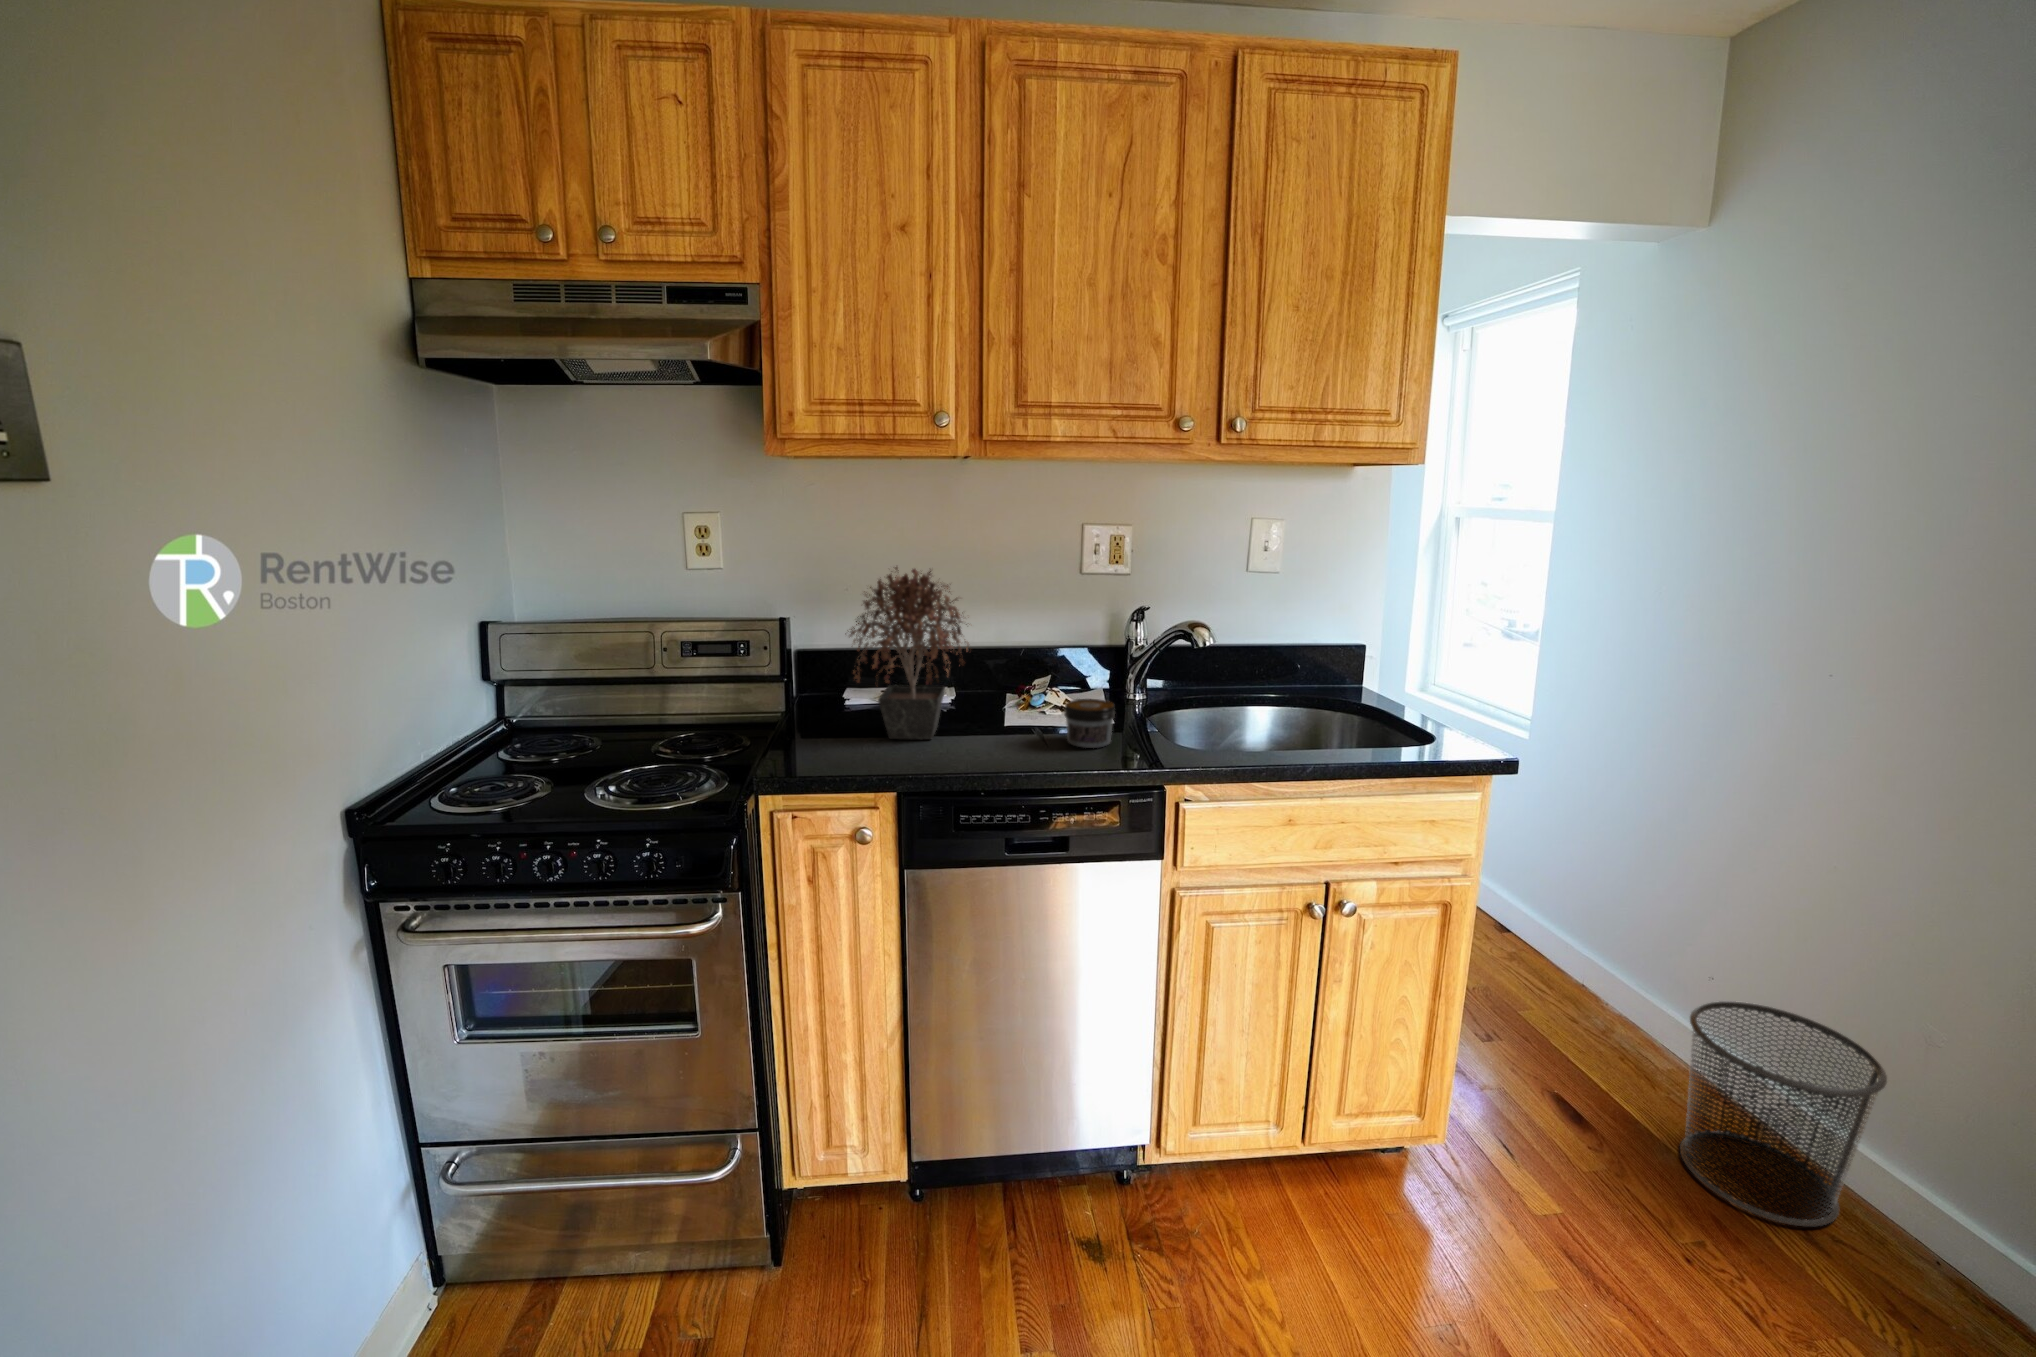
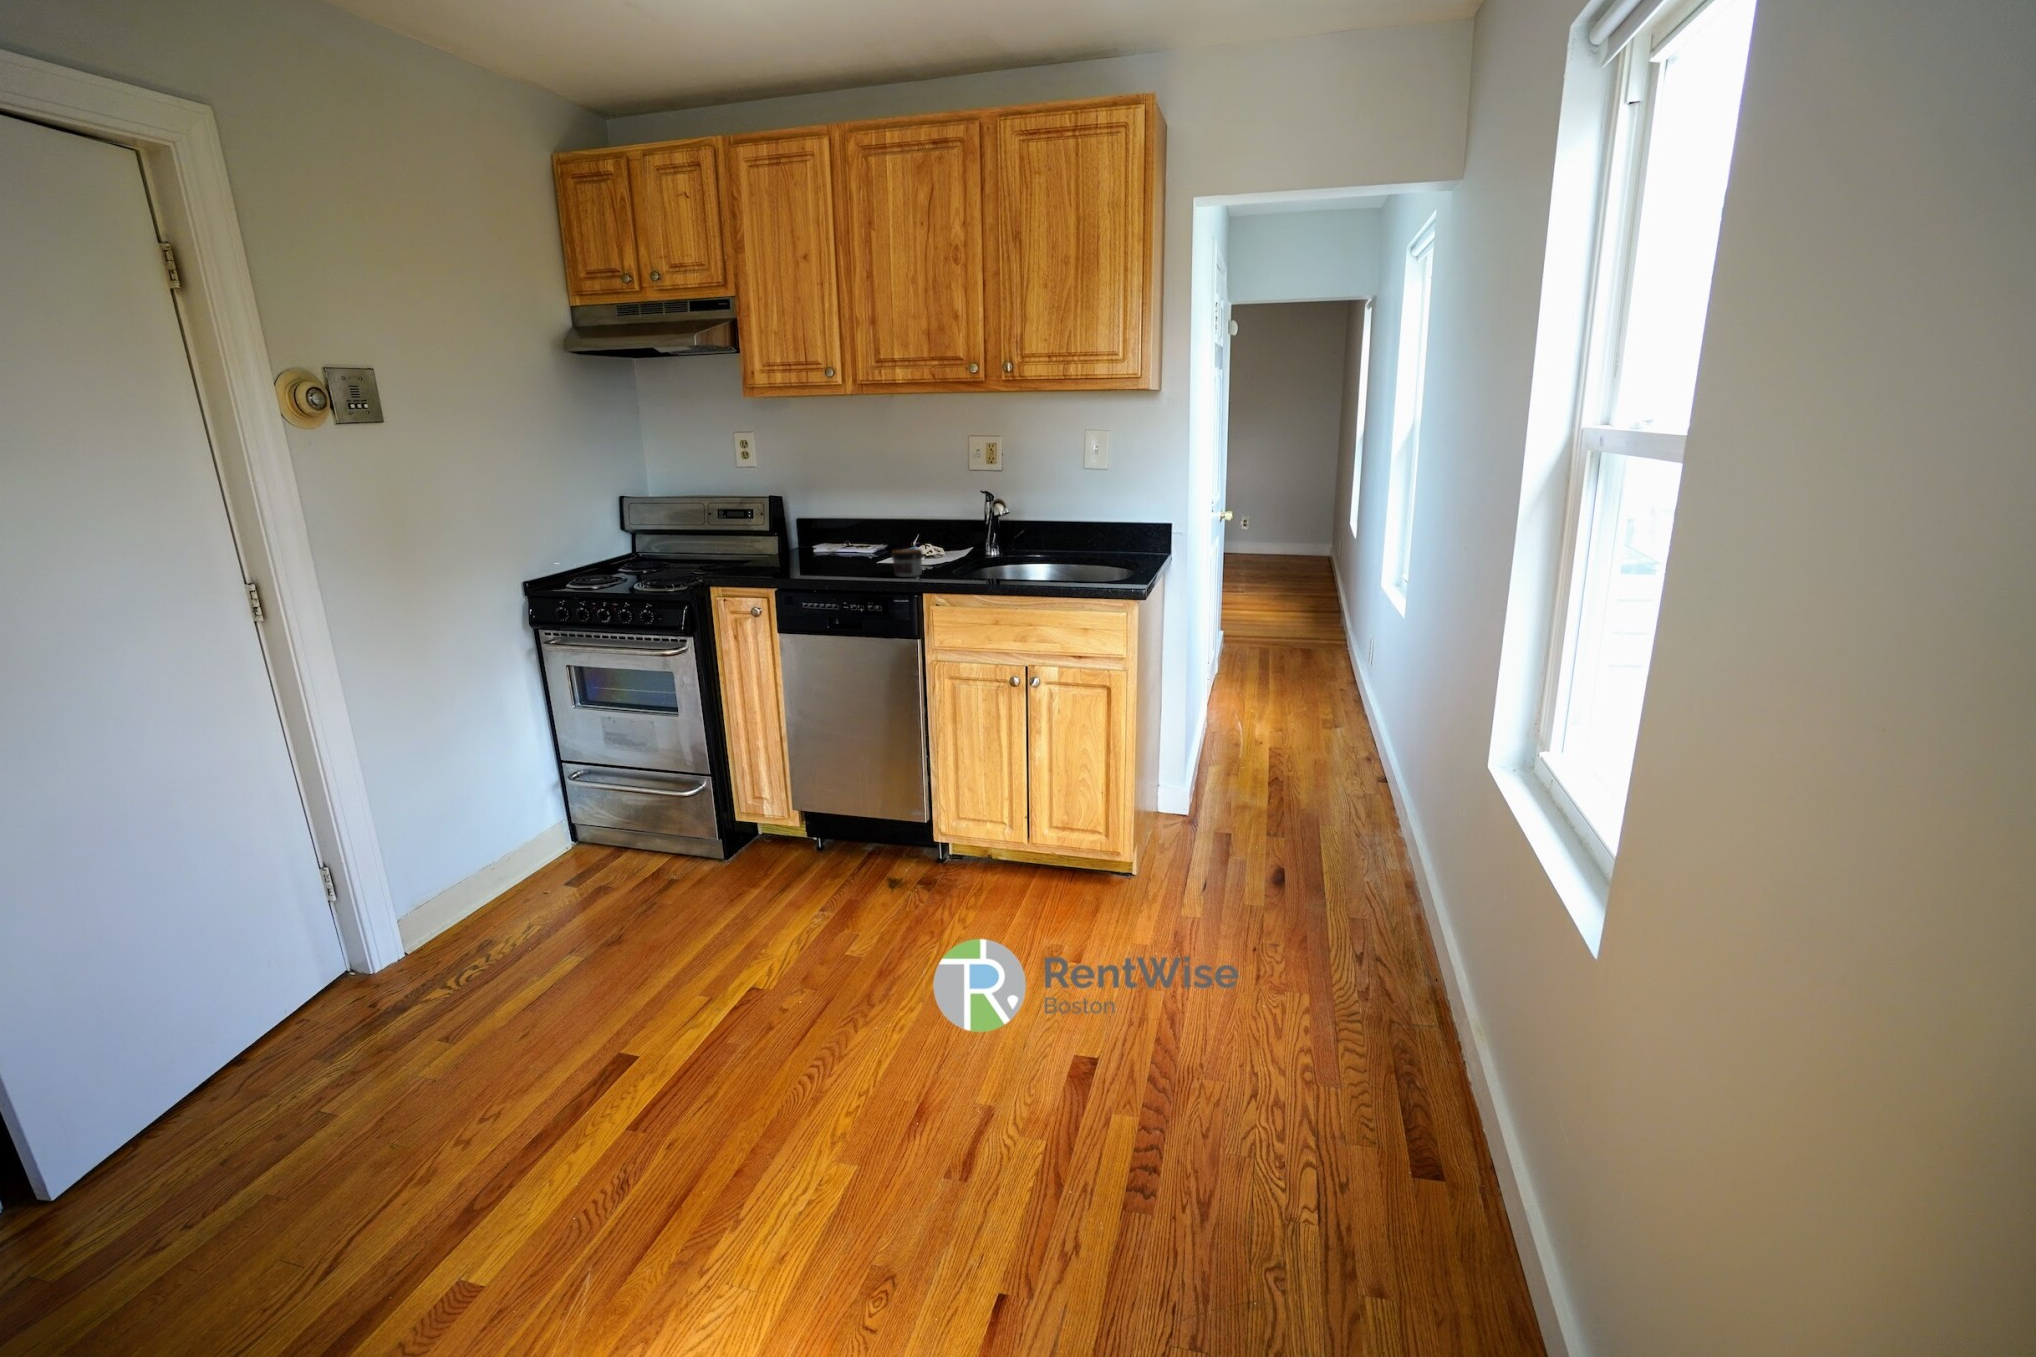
potted plant: present [850,567,969,739] -> none [780,463,864,571]
waste bin: present [1680,1001,1887,1226] -> none [1312,799,1430,949]

